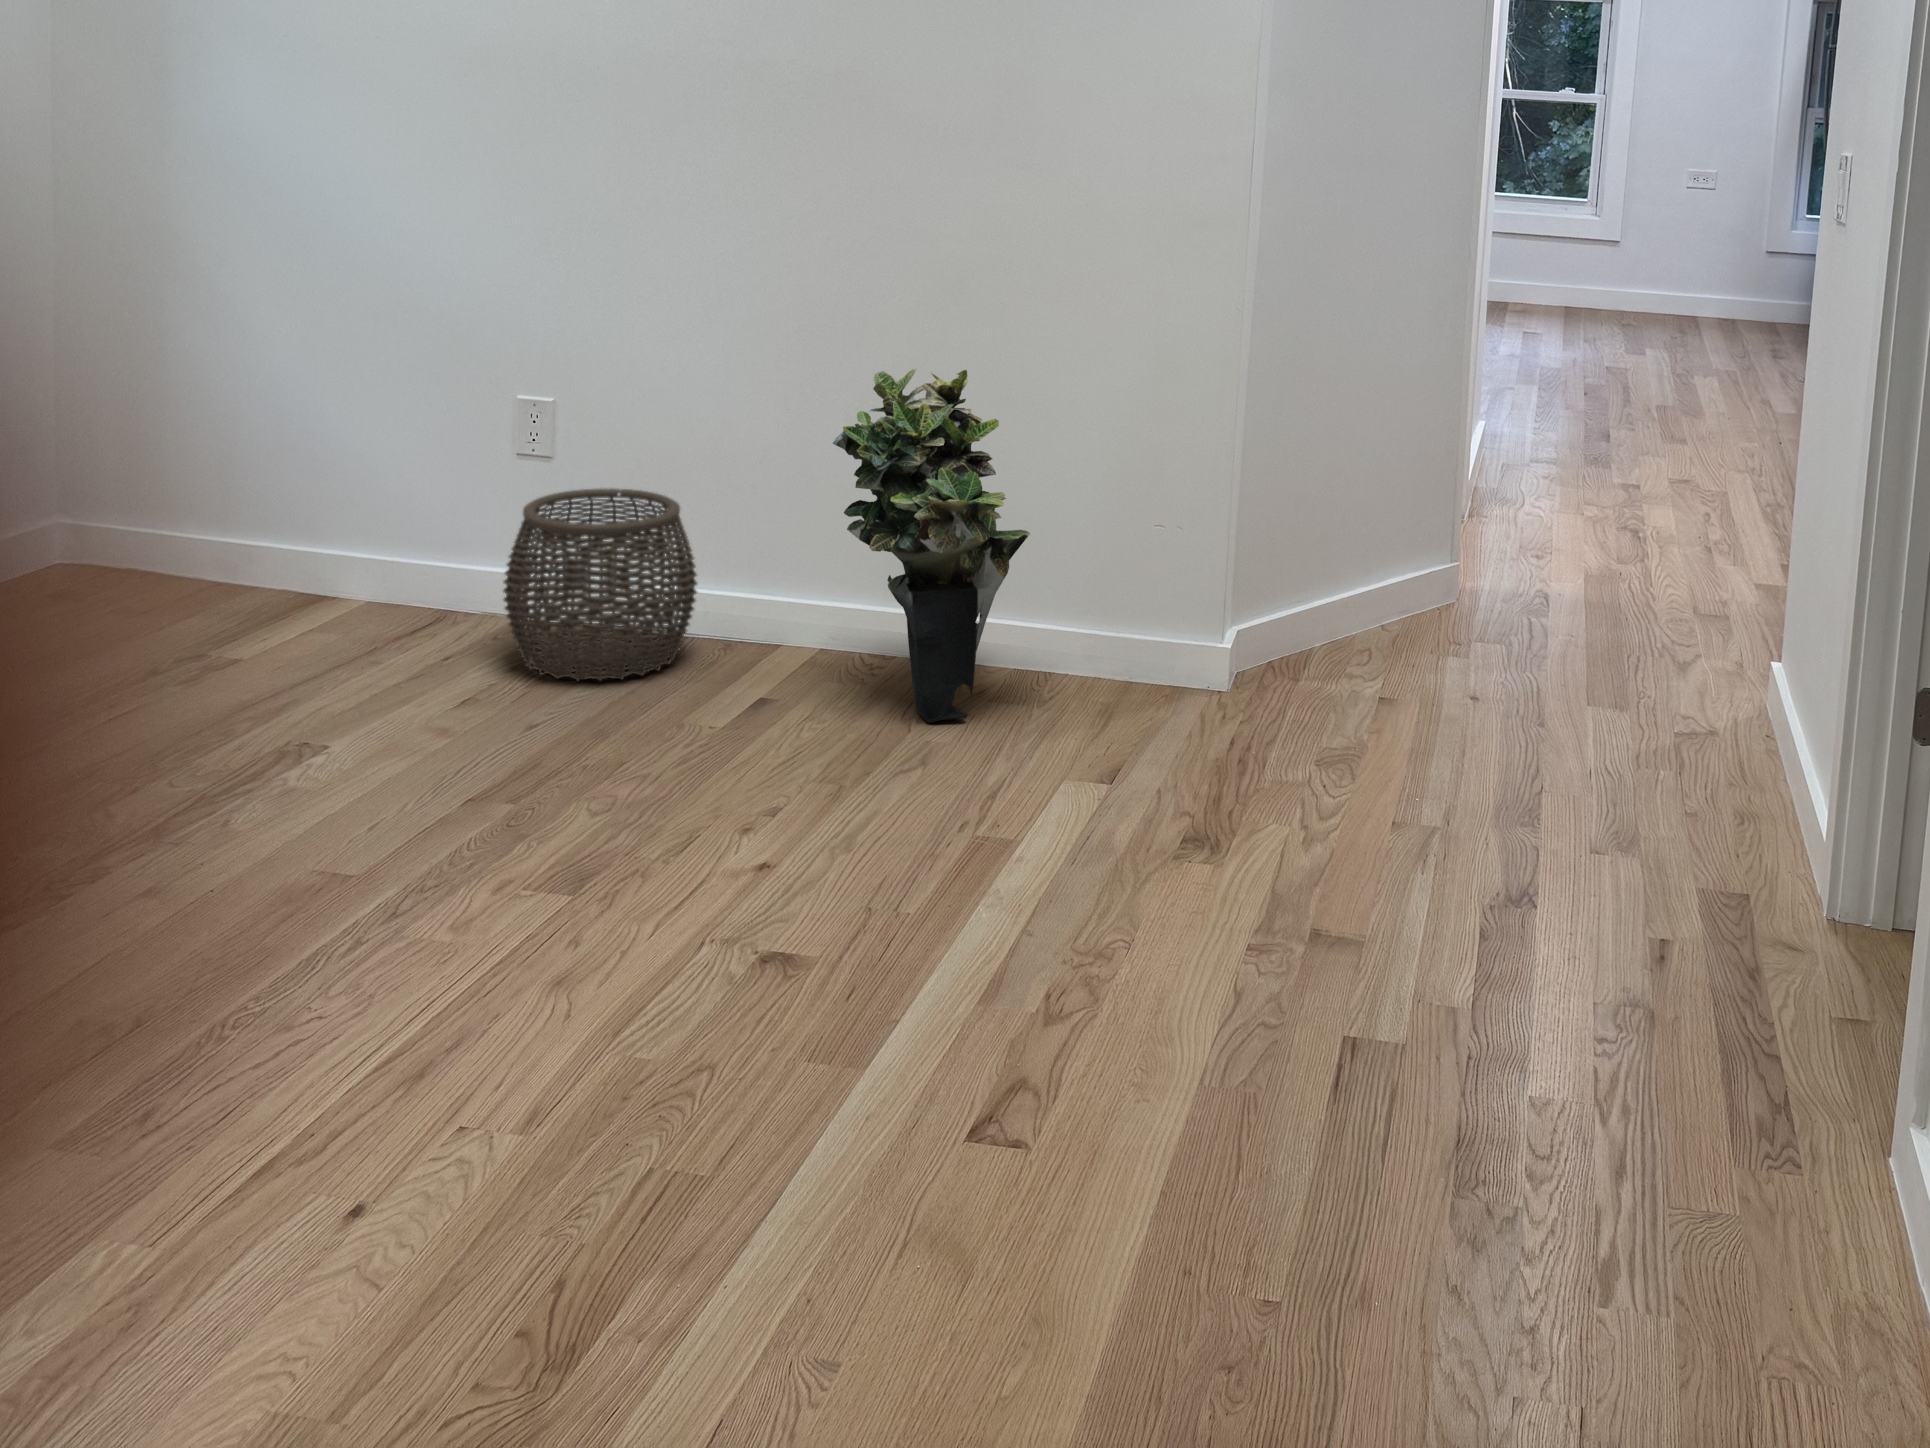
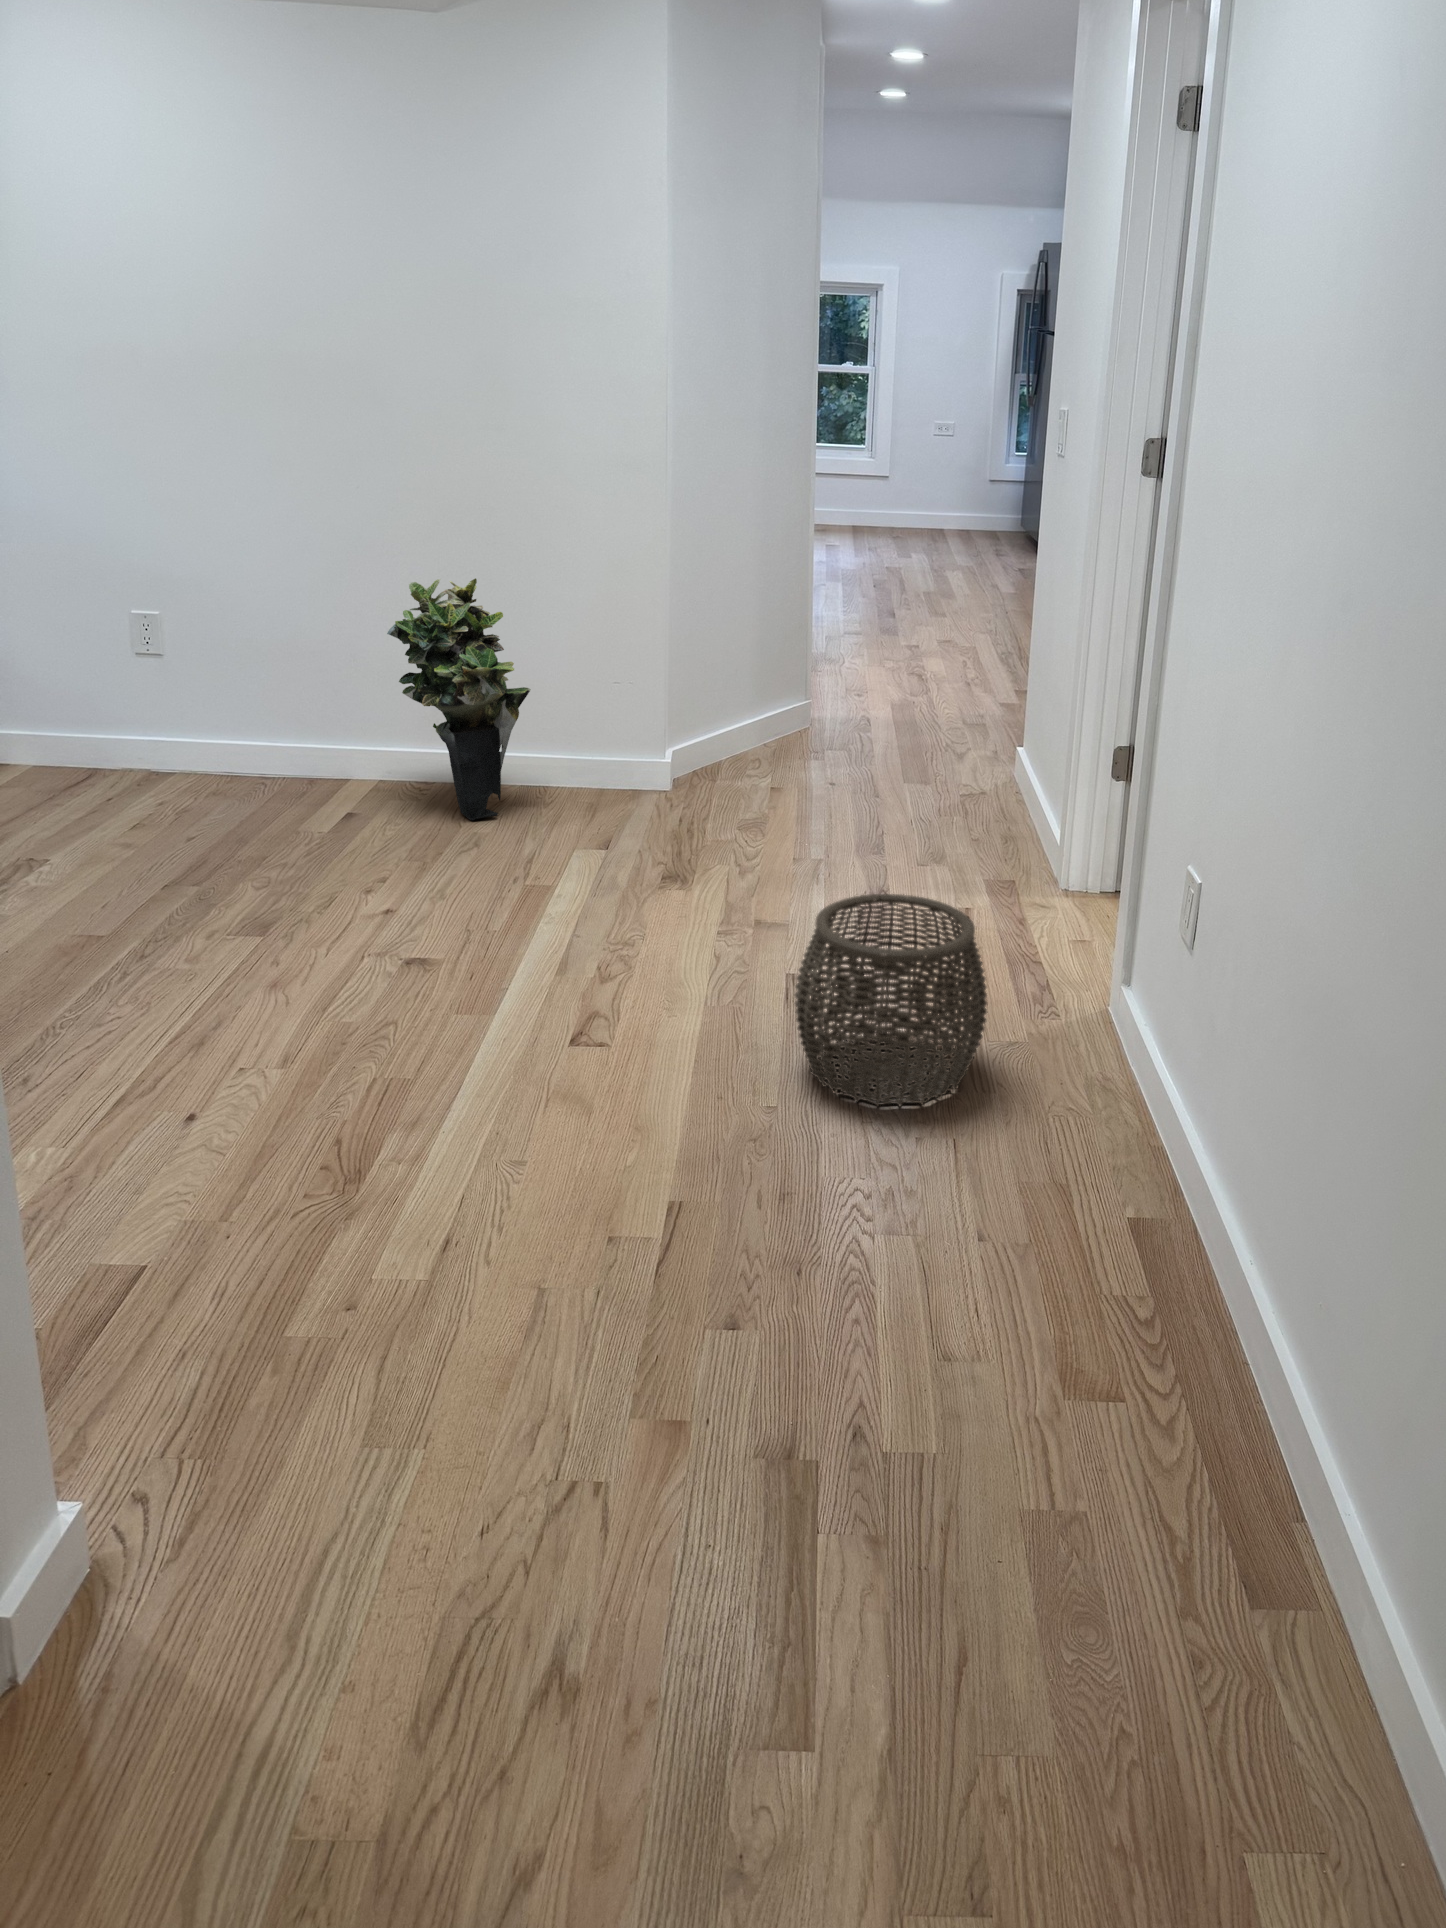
woven basket: present [503,489,698,681] -> present [795,894,987,1107]

